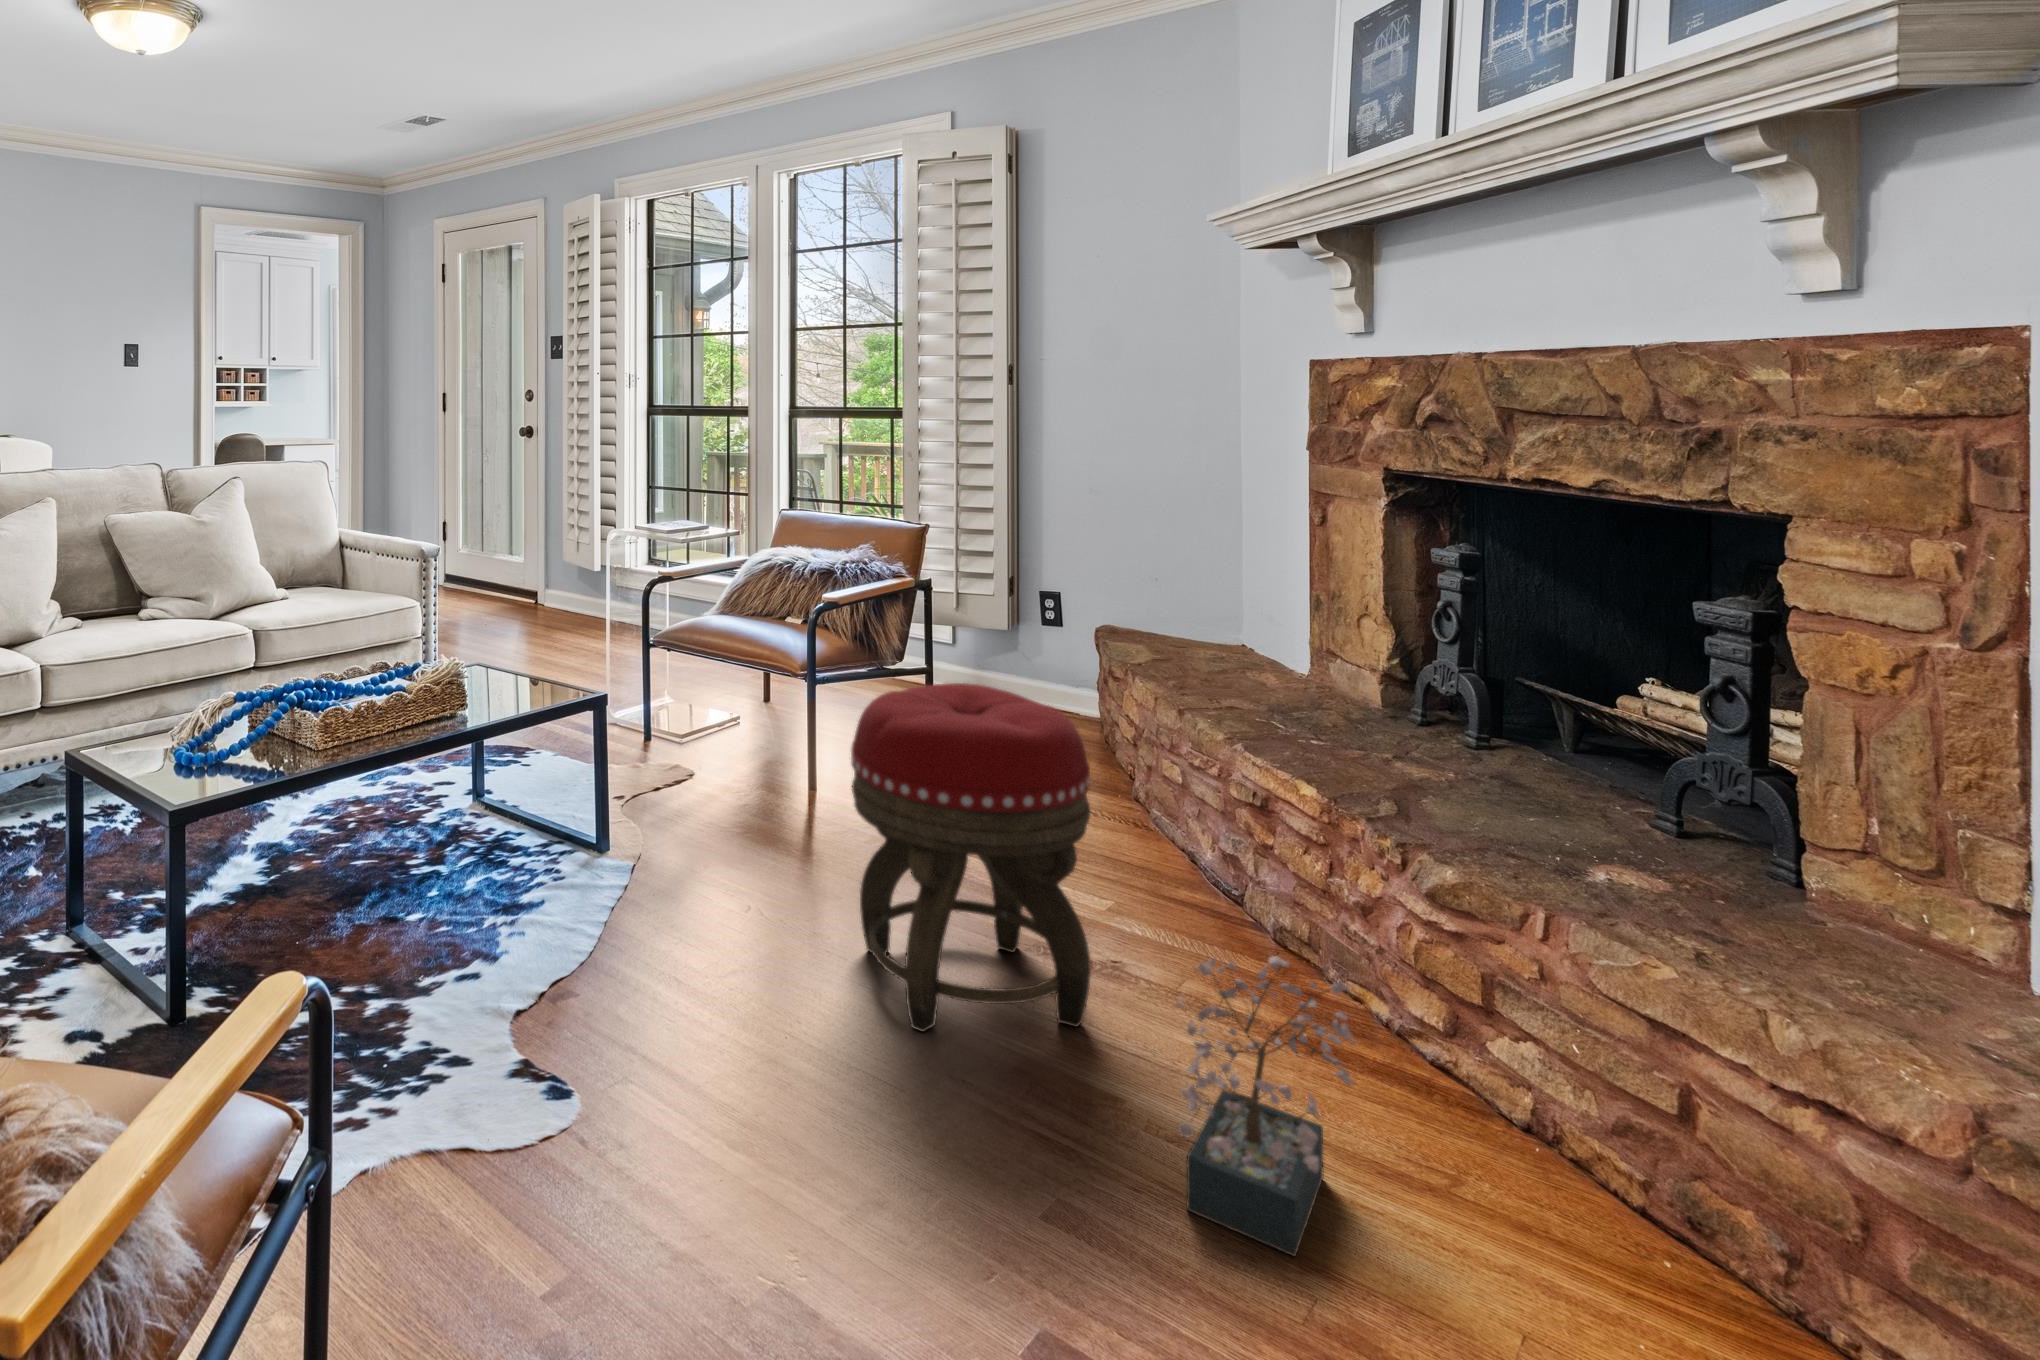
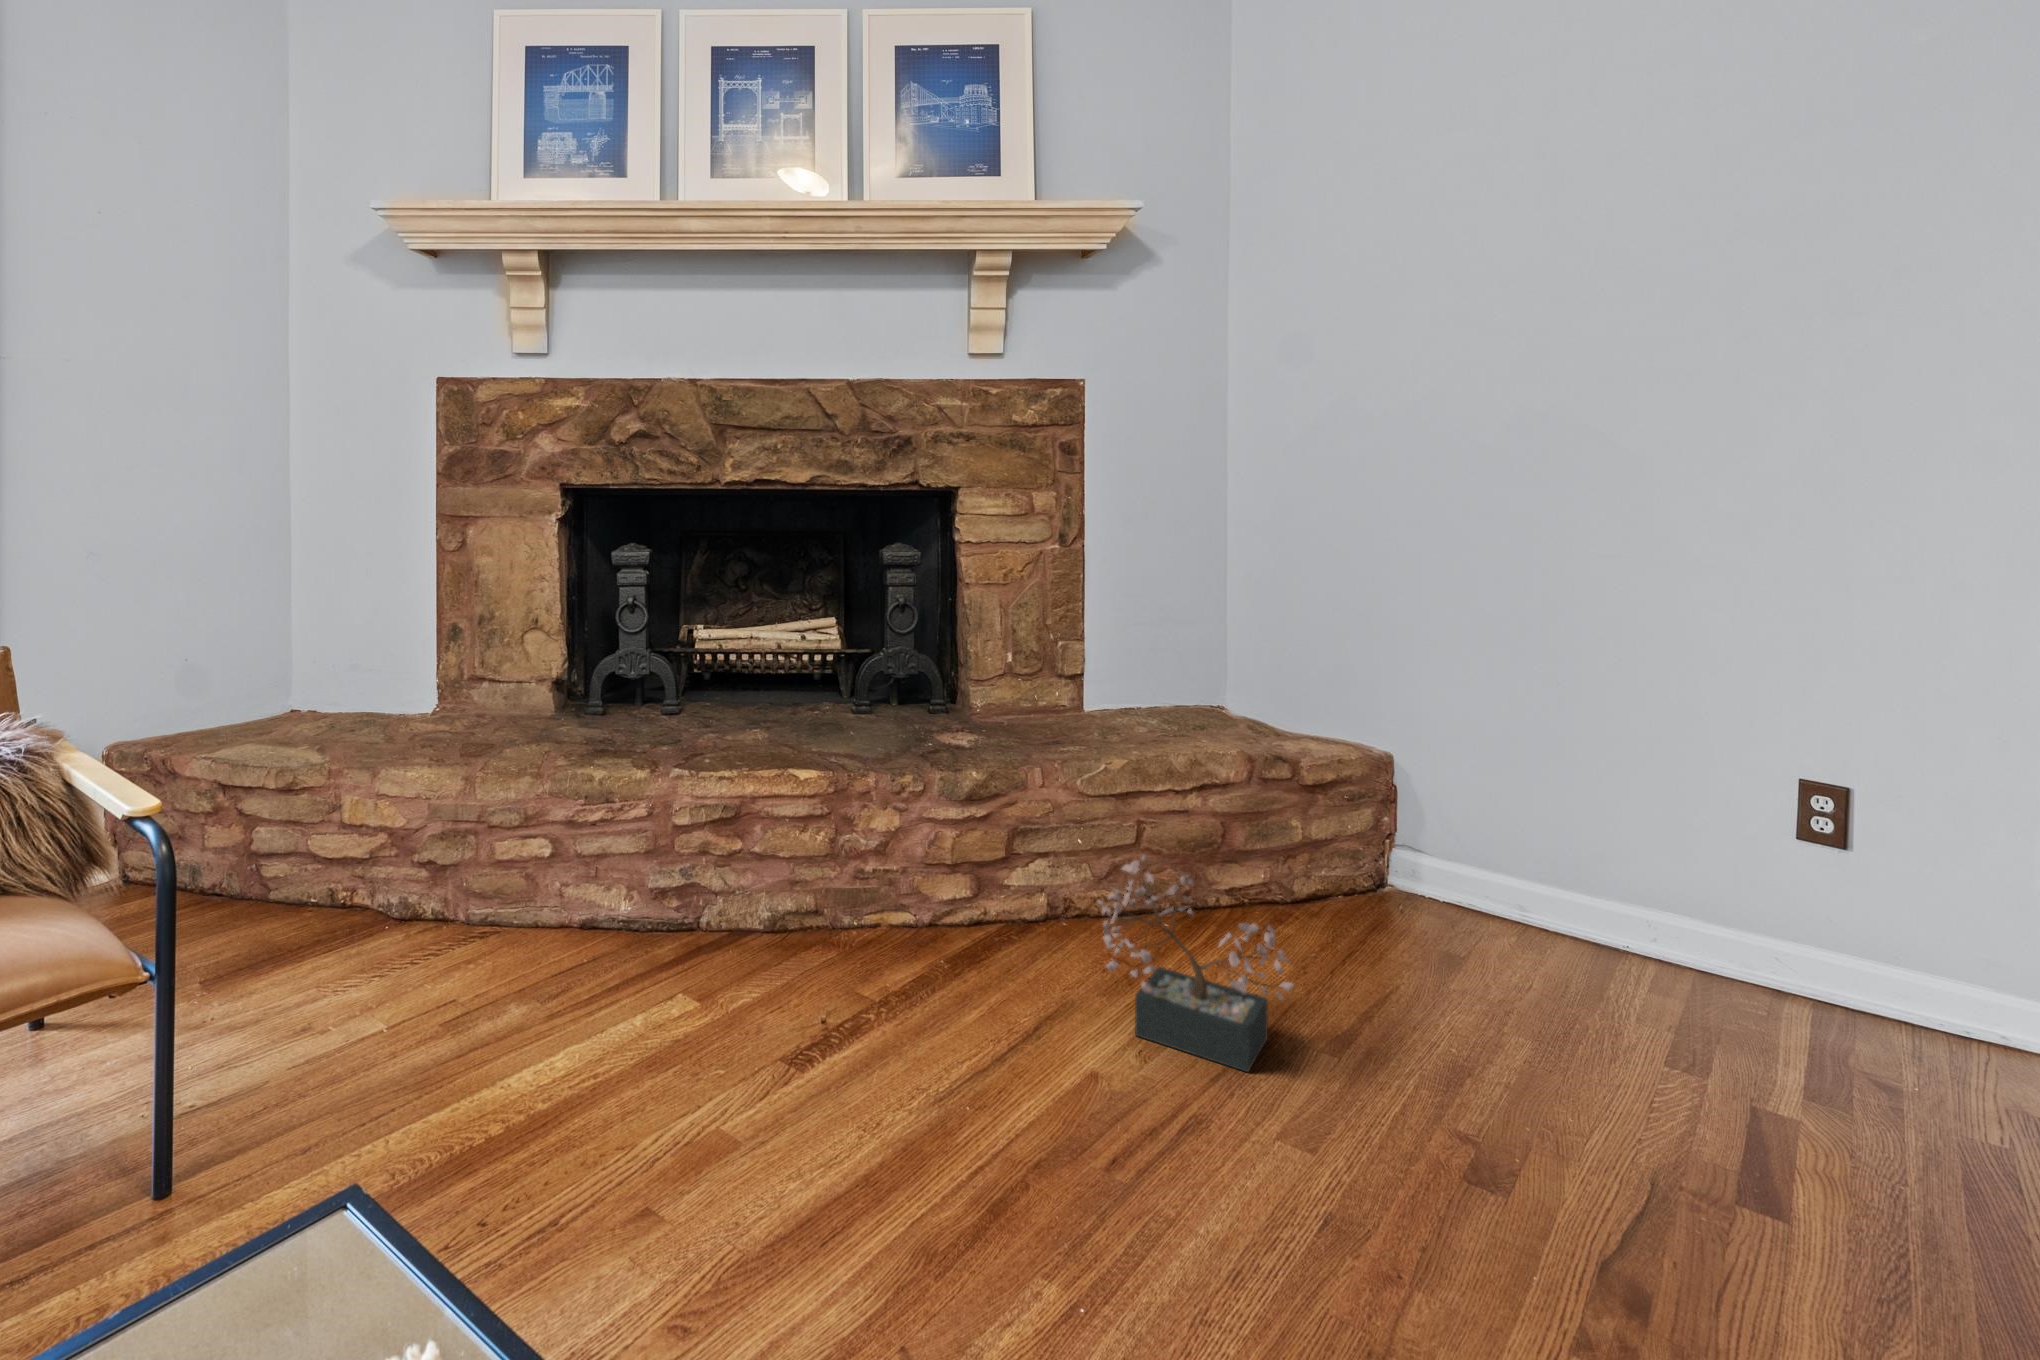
footstool: present [851,683,1091,1032] -> none [789,764,1064,1204]

